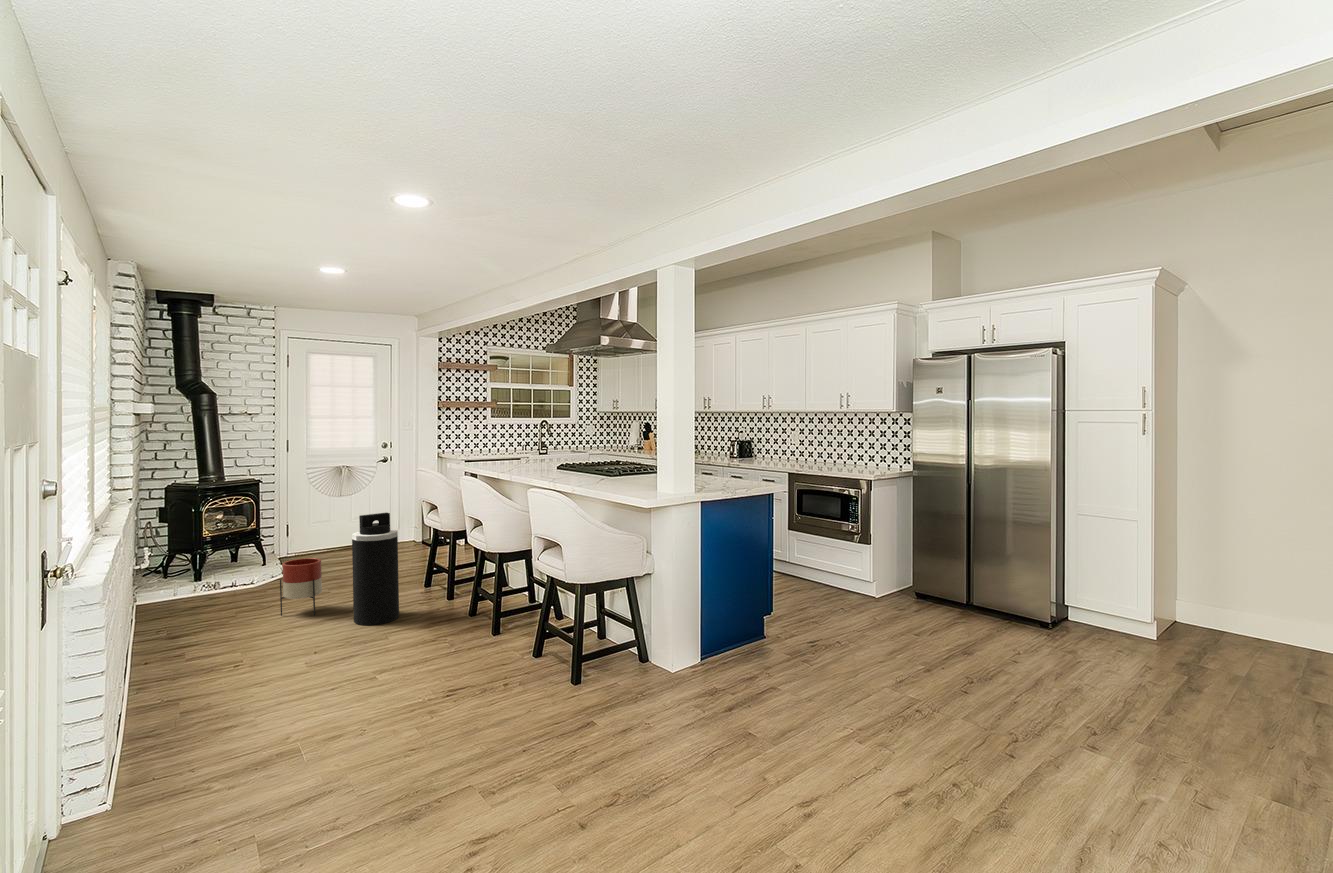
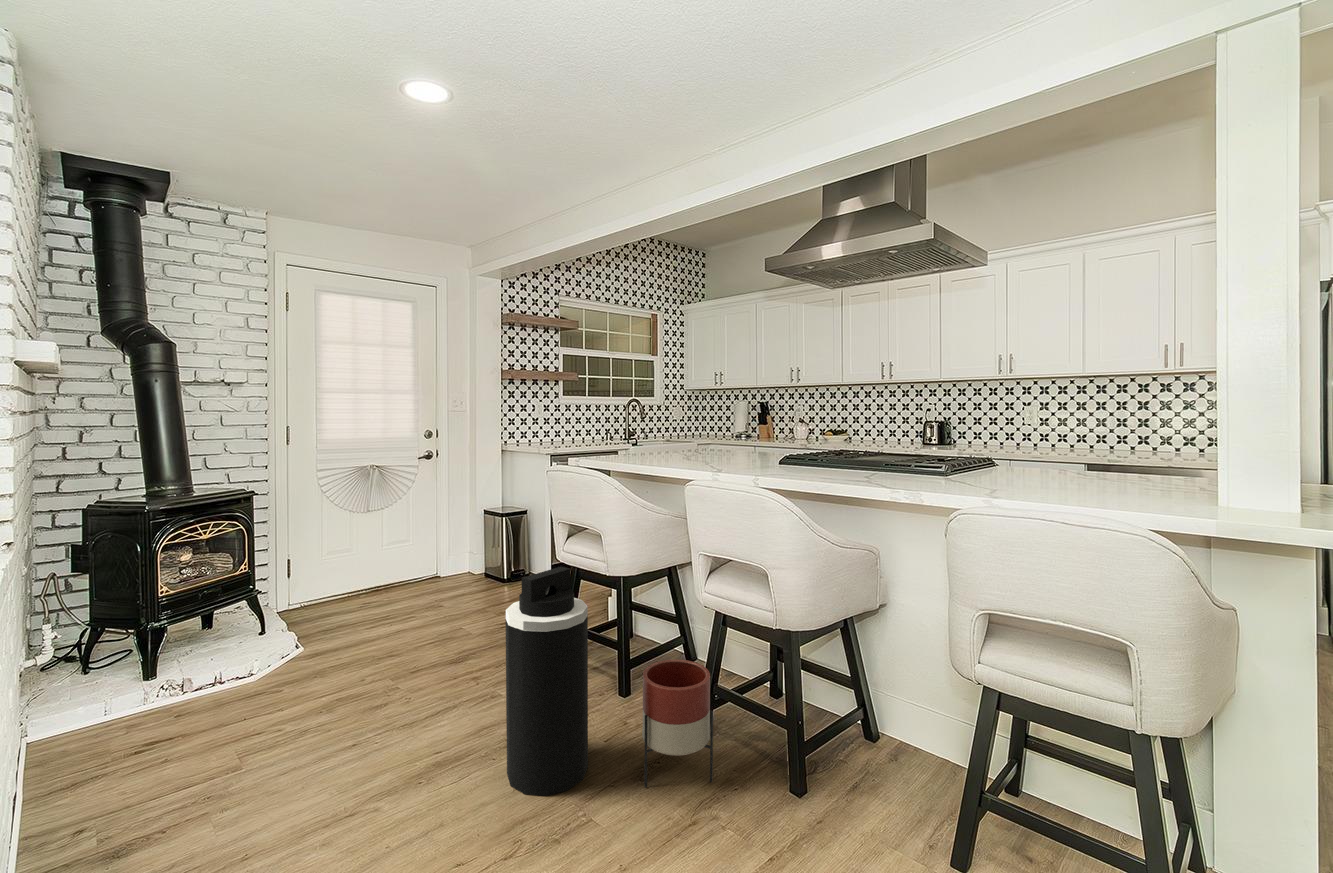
planter: present [280,558,322,616] -> present [642,660,713,787]

